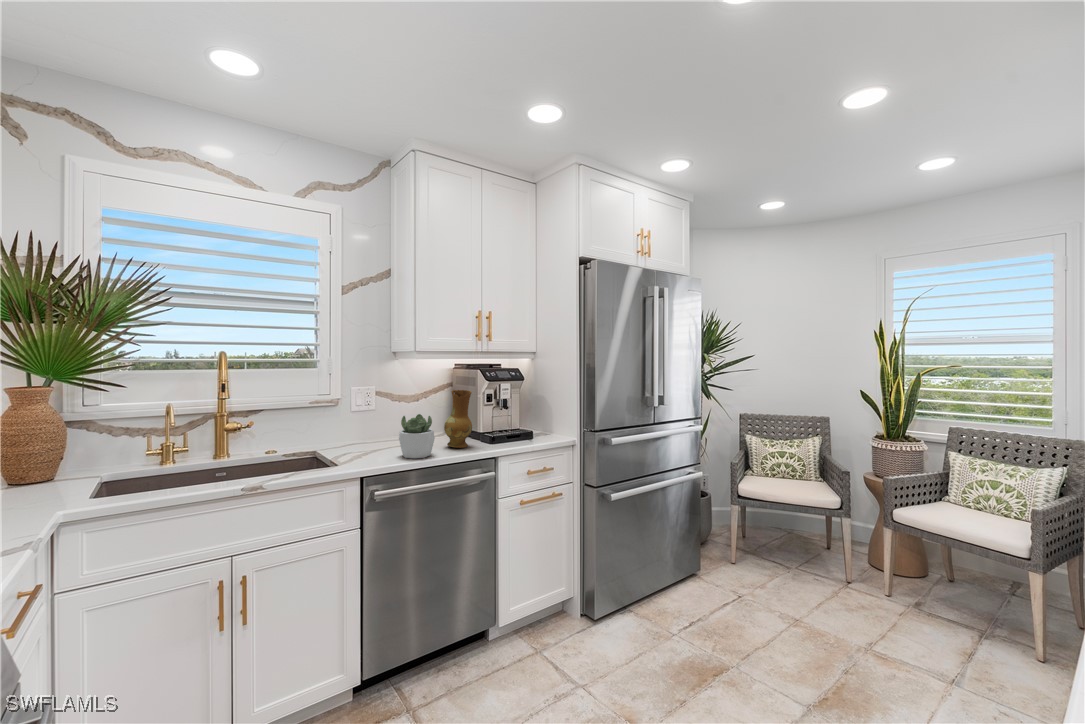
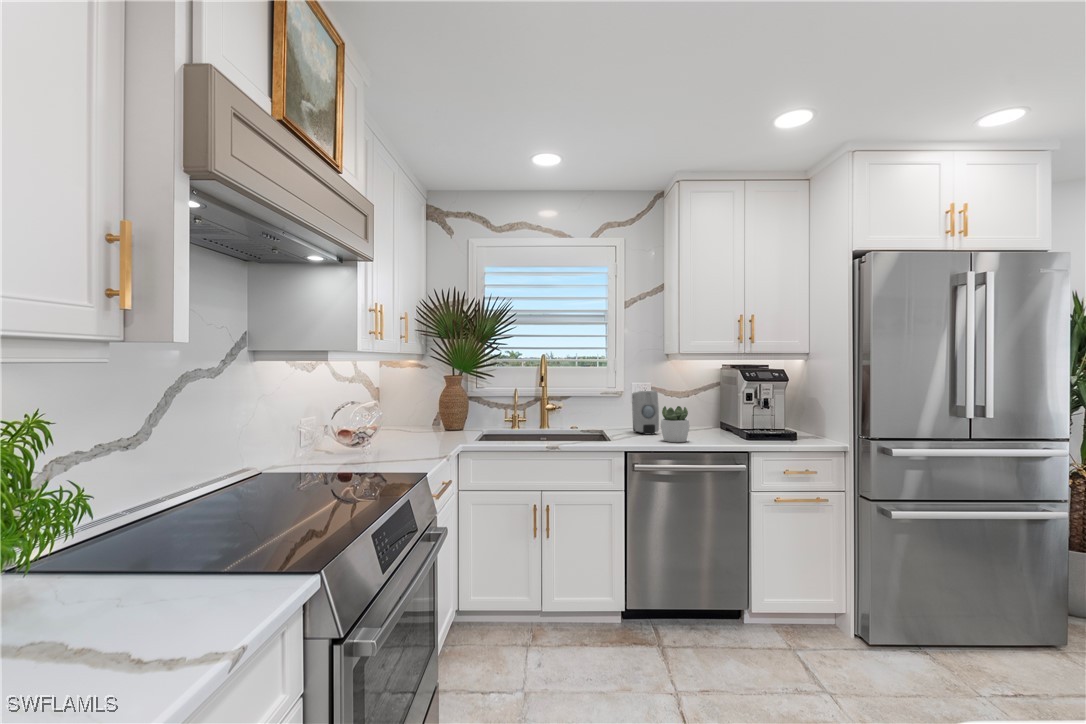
ceramic jug: present [444,390,472,448] -> none [704,387,731,440]
soap dispenser: none [351,396,388,449] -> present [632,391,659,434]

